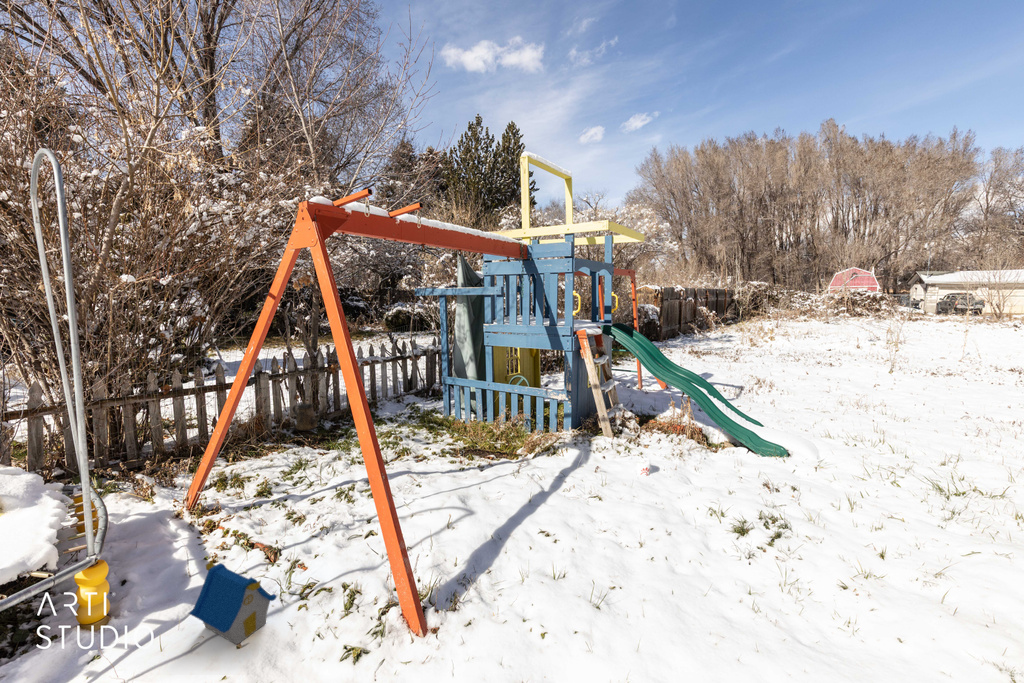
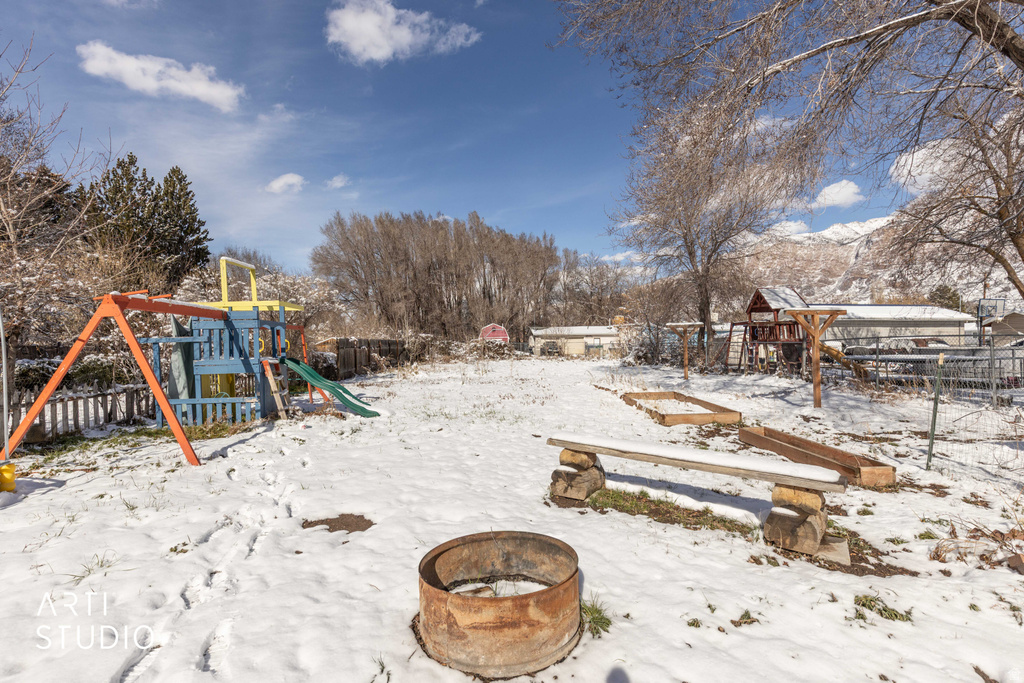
toy house: present [189,561,277,644] -> none [77,452,119,481]

